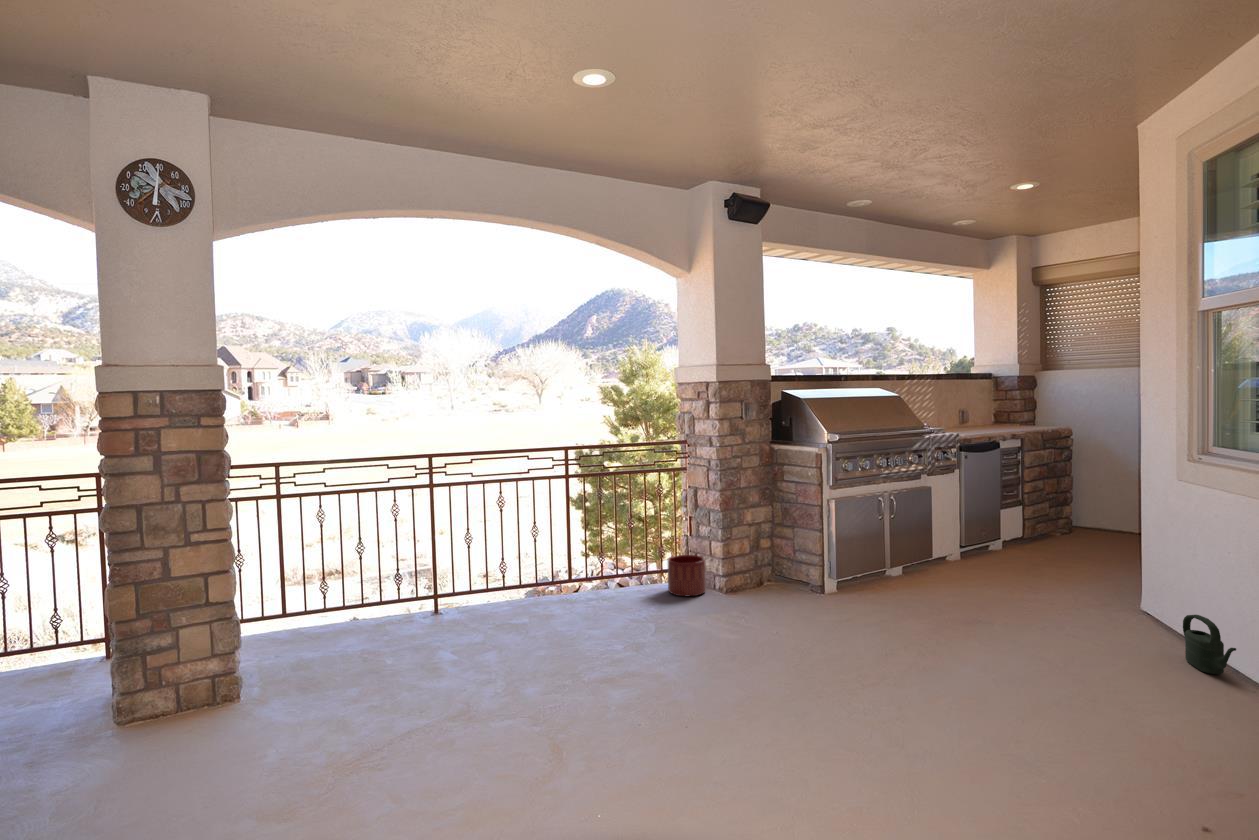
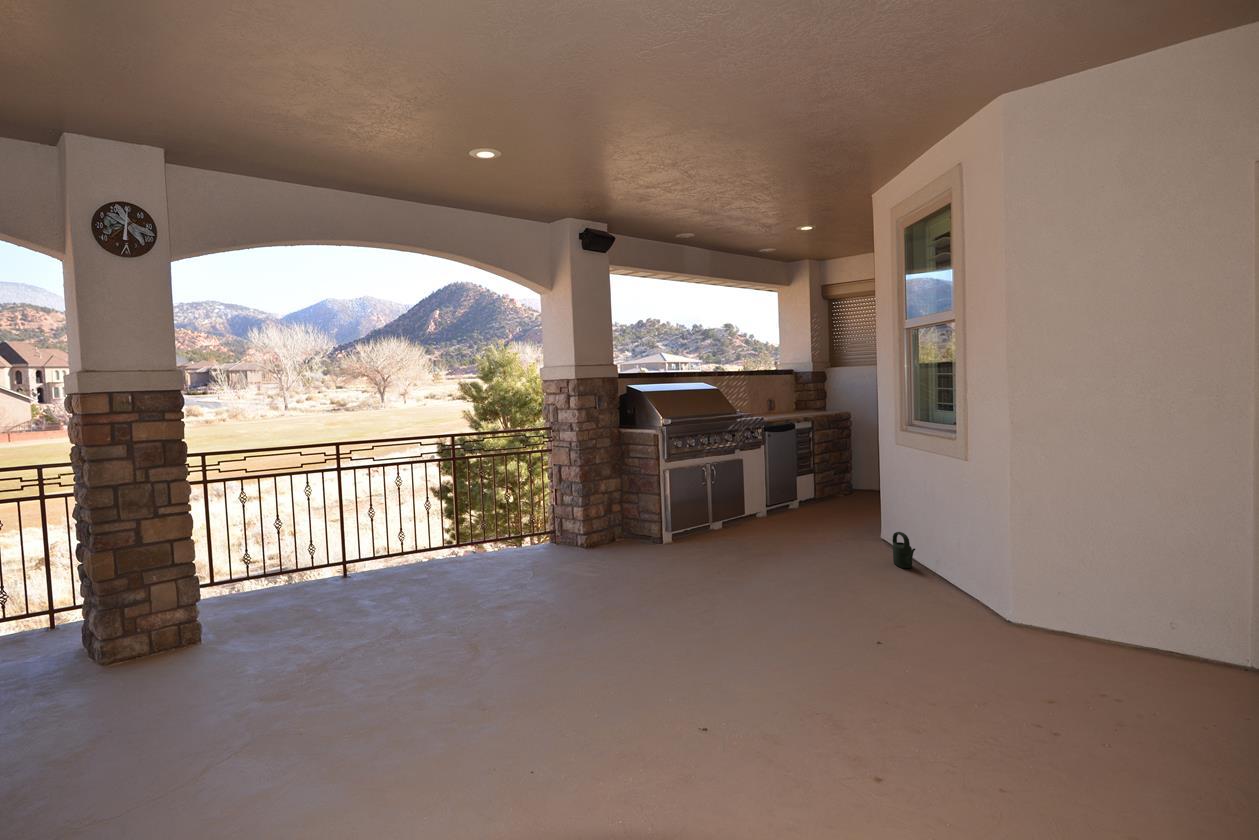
planter: present [667,555,706,596] -> none [540,520,571,552]

